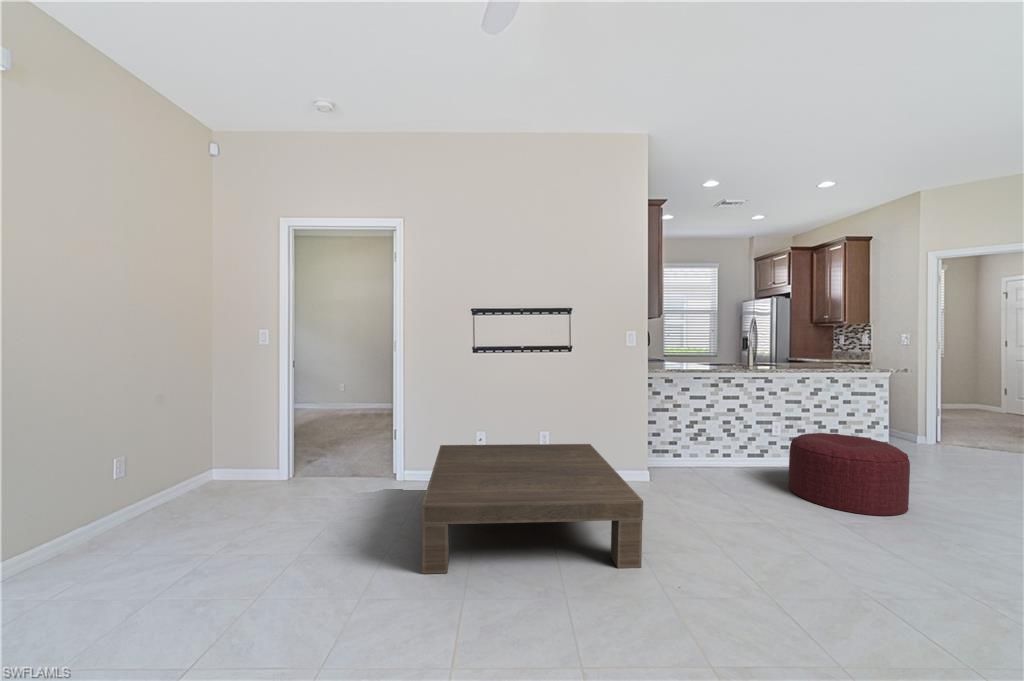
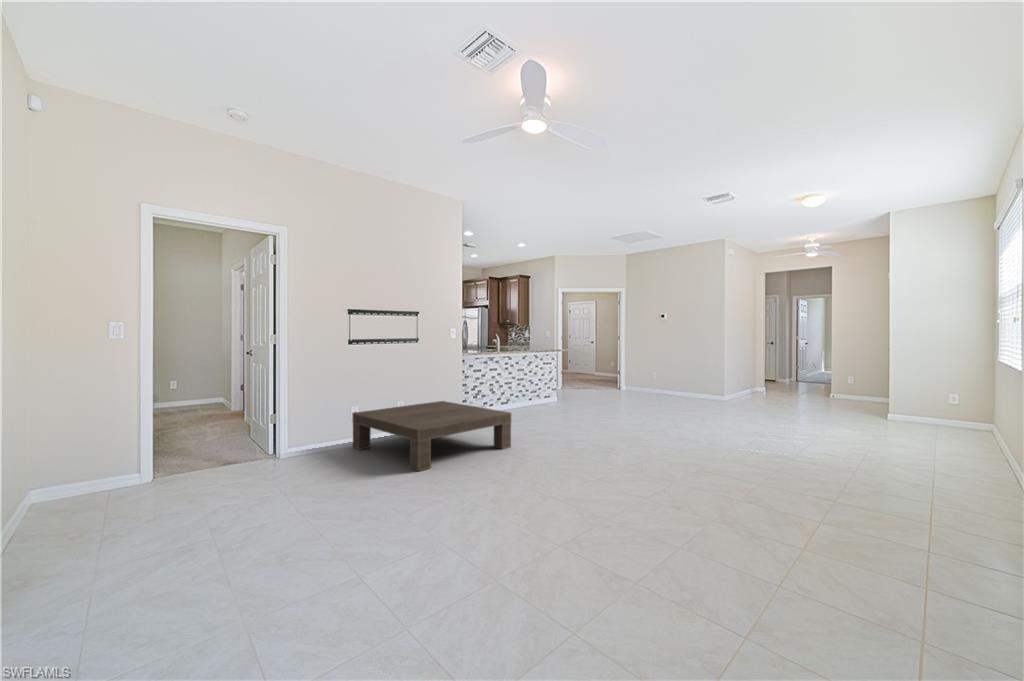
ottoman: present [788,433,910,516] -> none [530,383,580,417]

